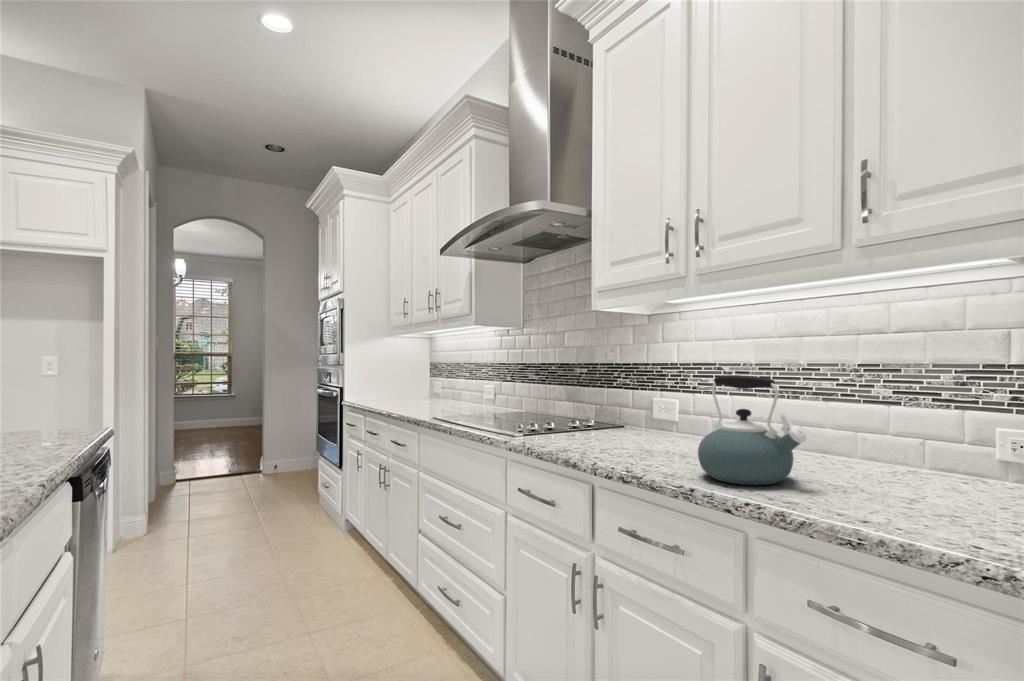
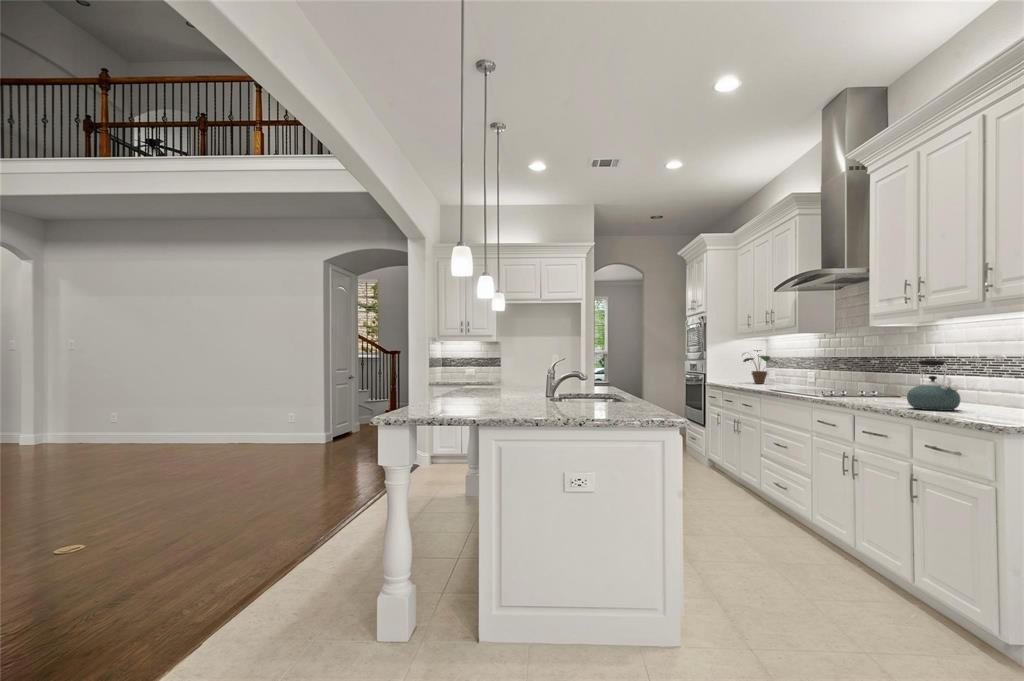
potted plant: none [395,351,446,401] -> present [743,350,778,384]

